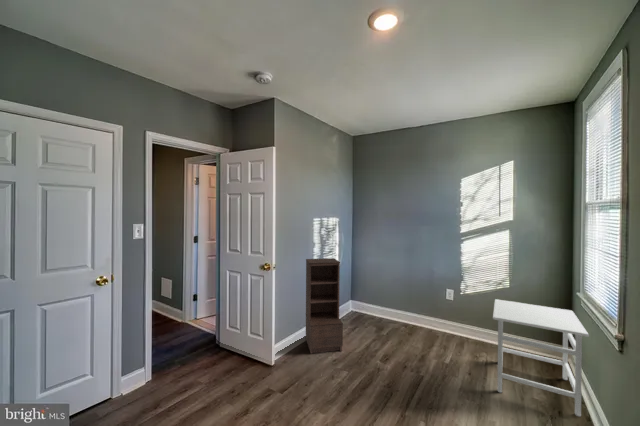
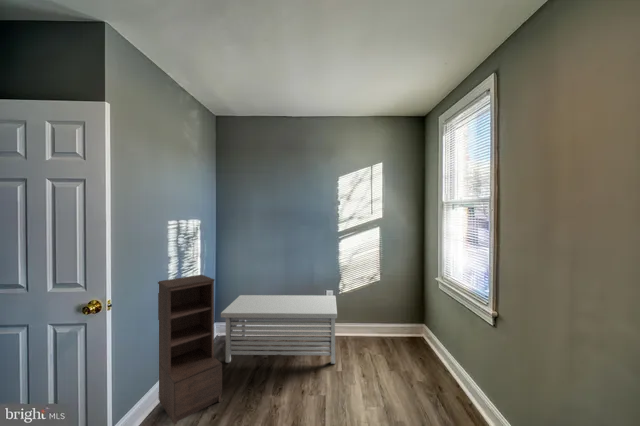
storage bench: none [350,281,456,355] -> present [221,295,337,364]
nightstand: present [493,299,589,417] -> none [376,294,463,390]

